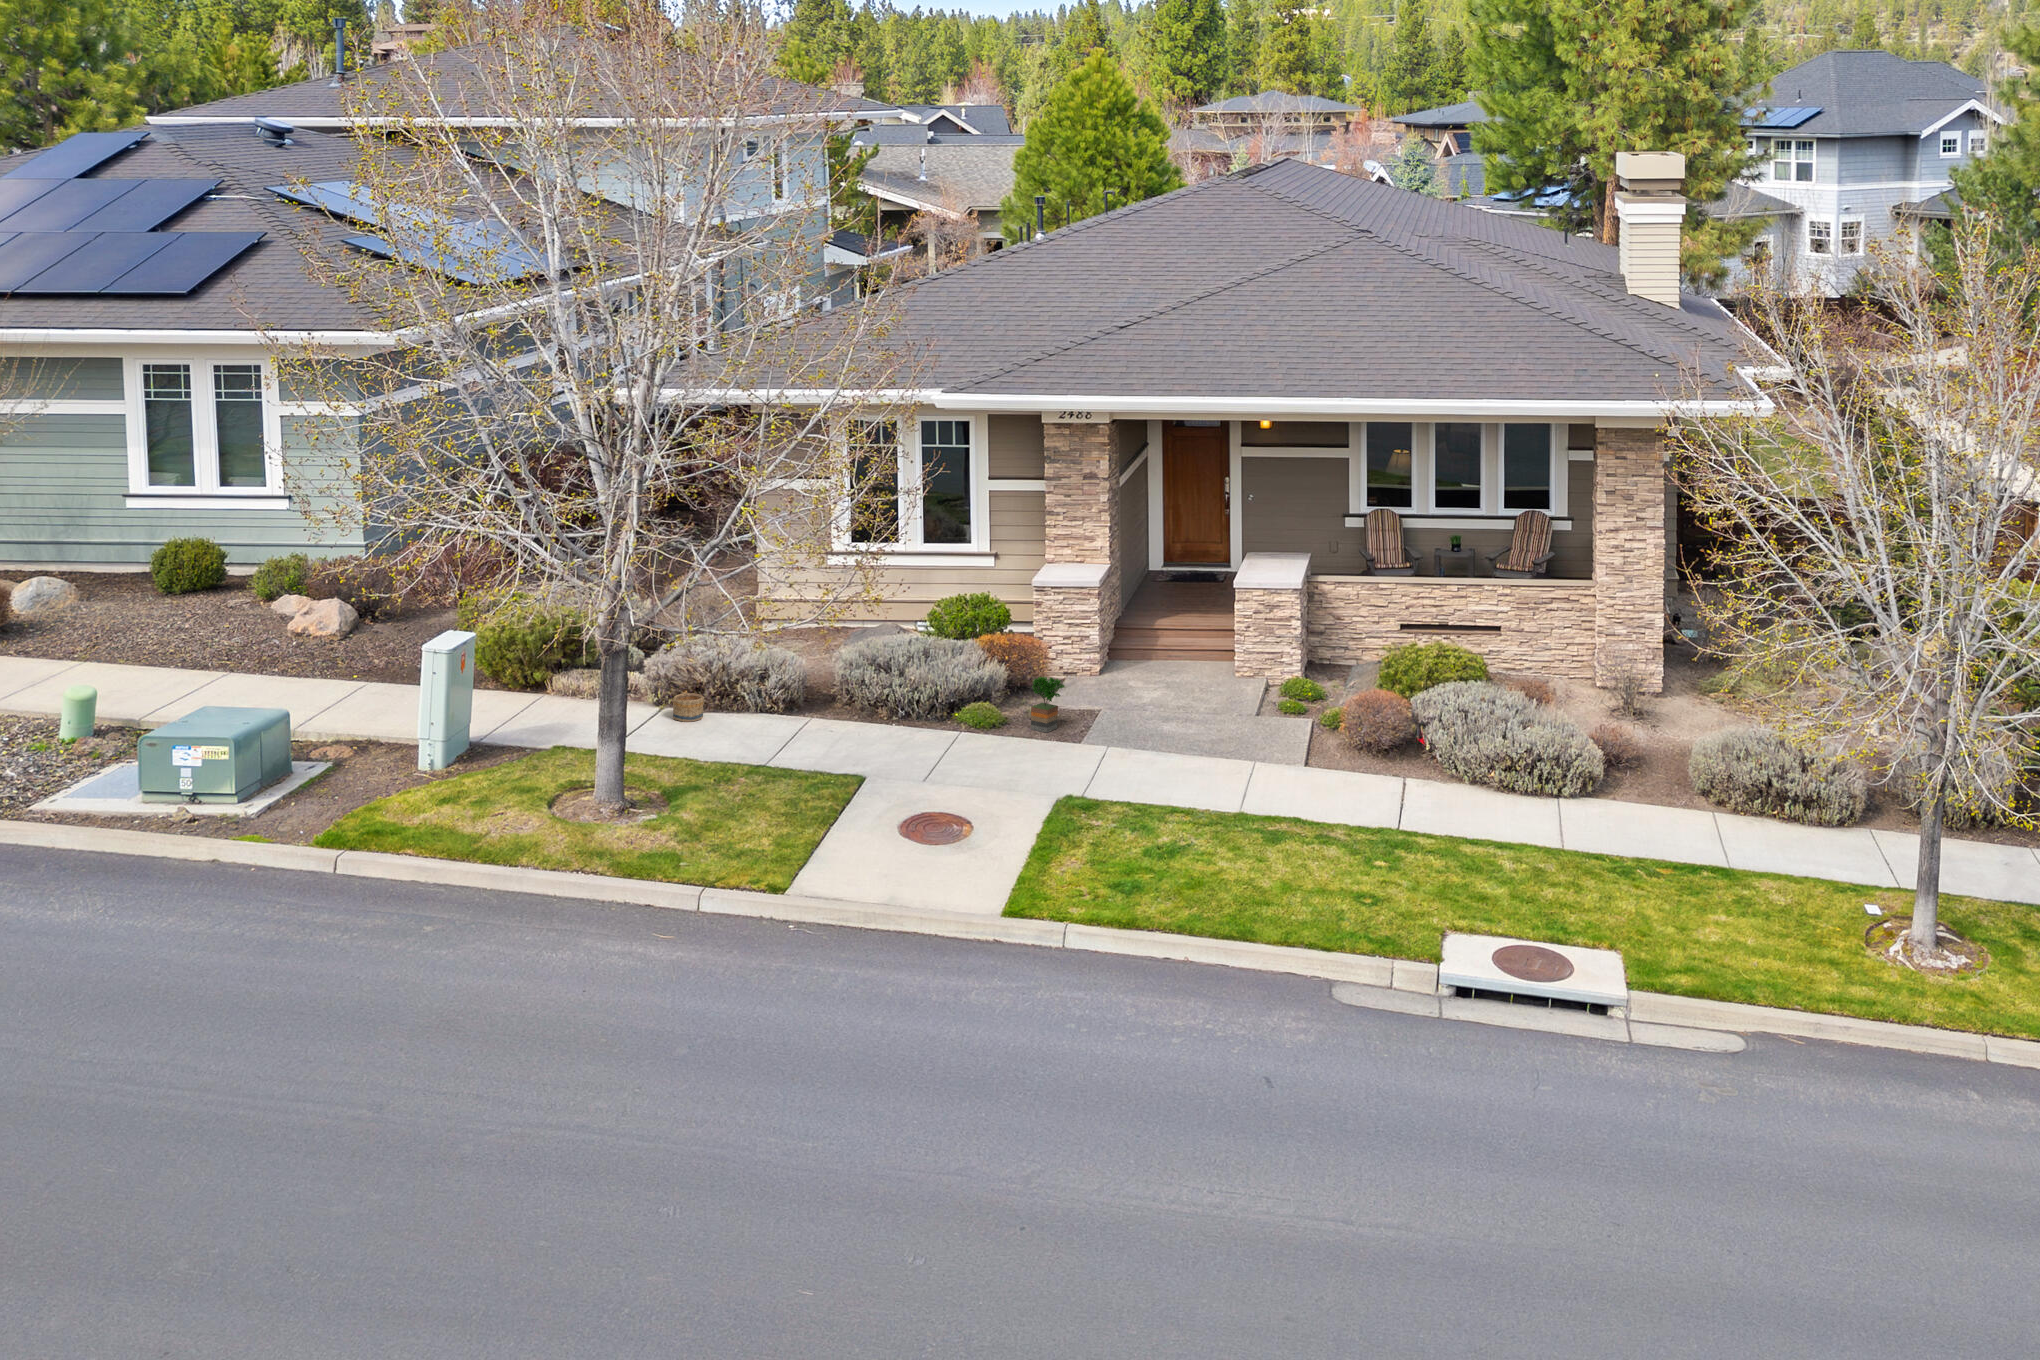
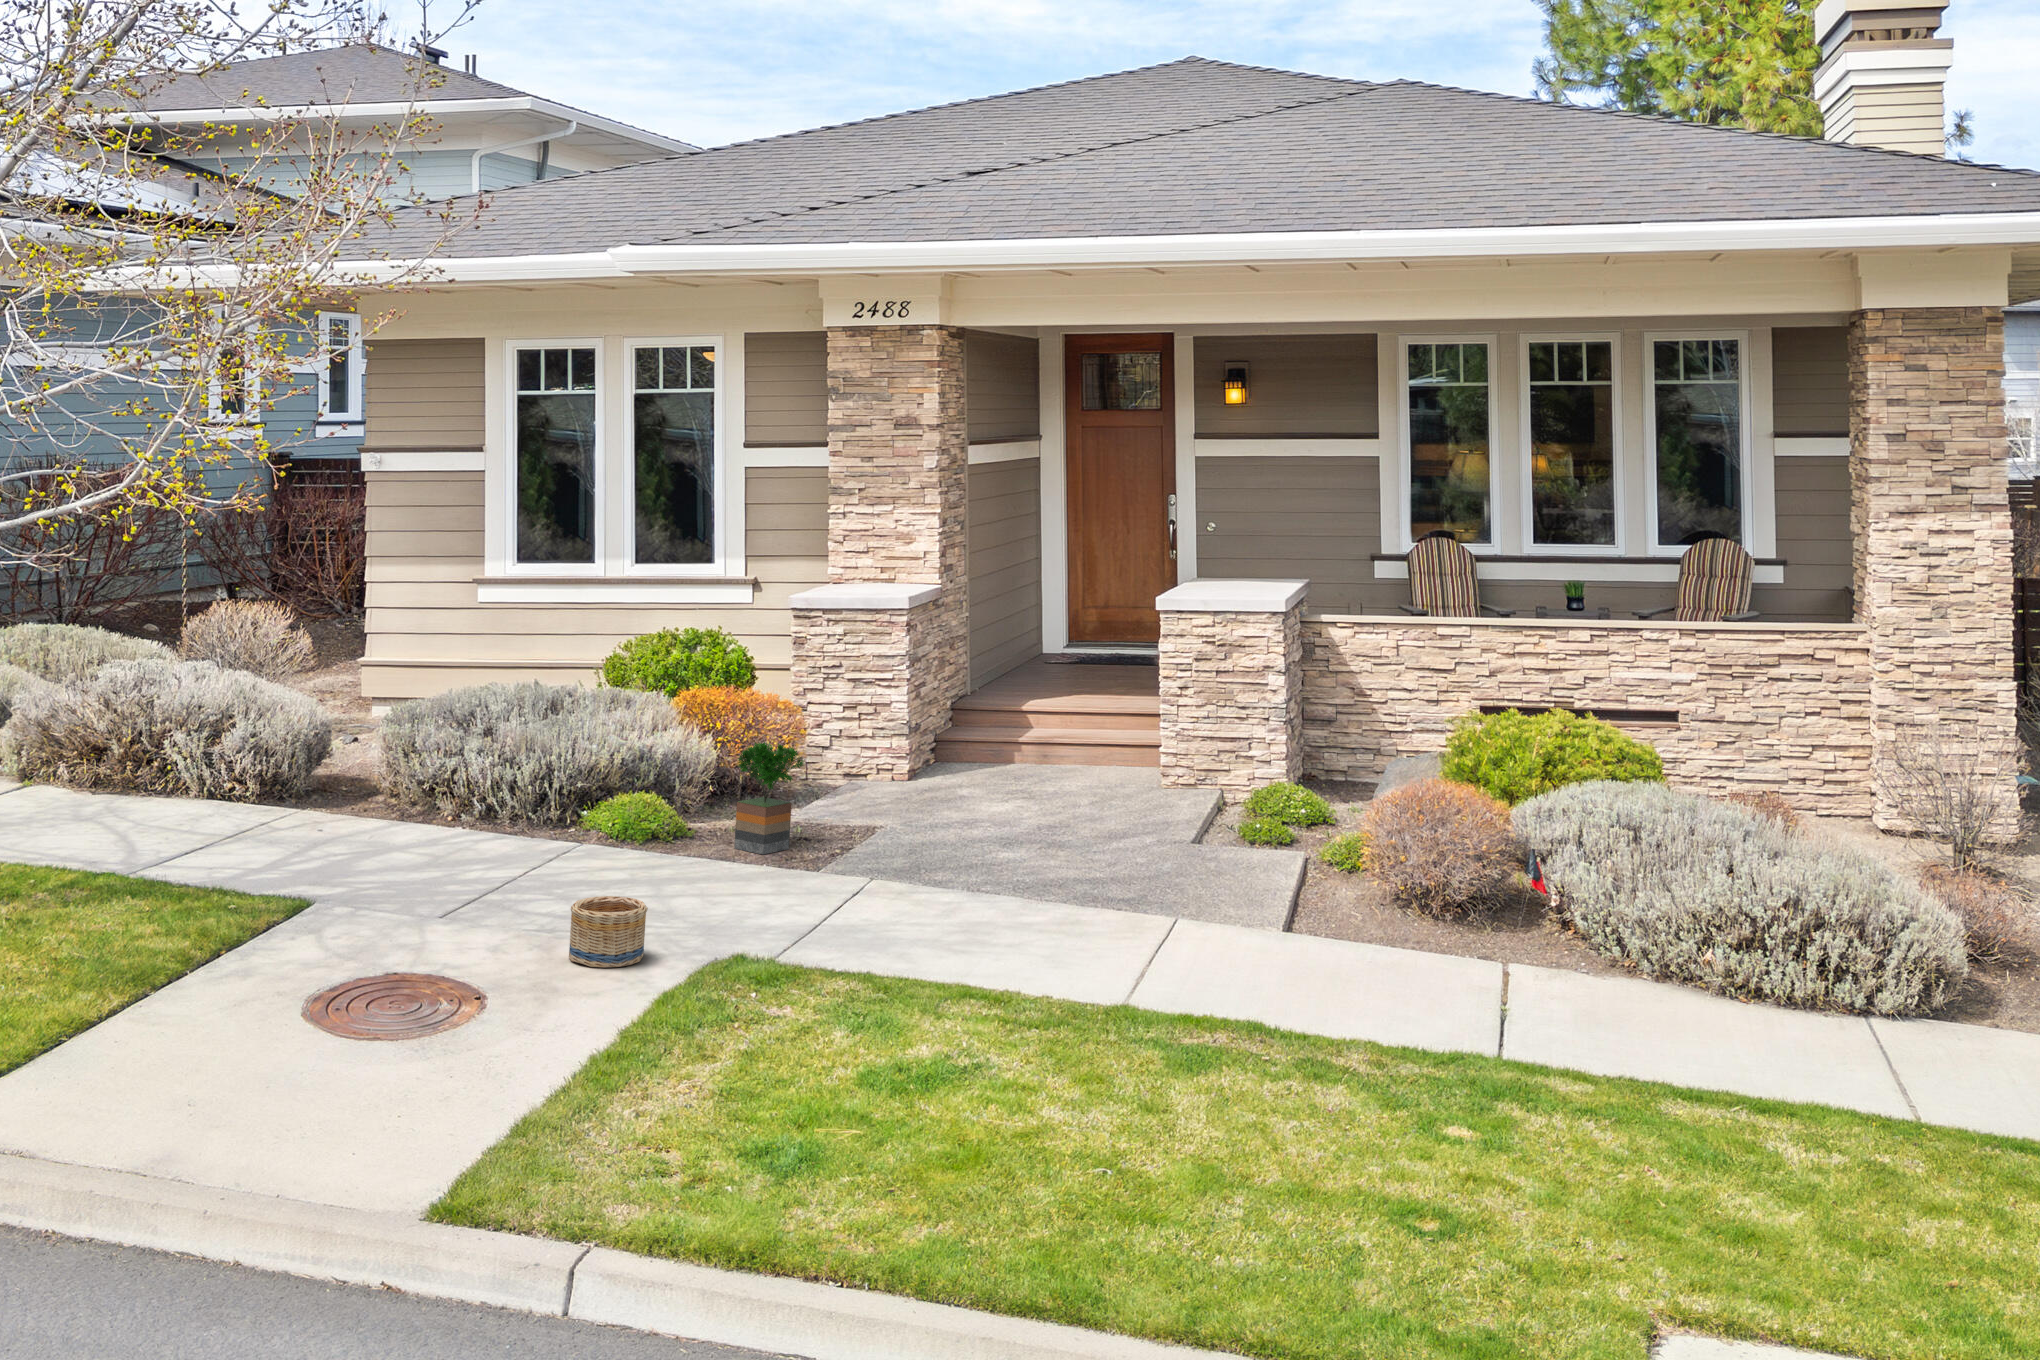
basket: present [673,693,704,722] -> present [569,896,648,967]

